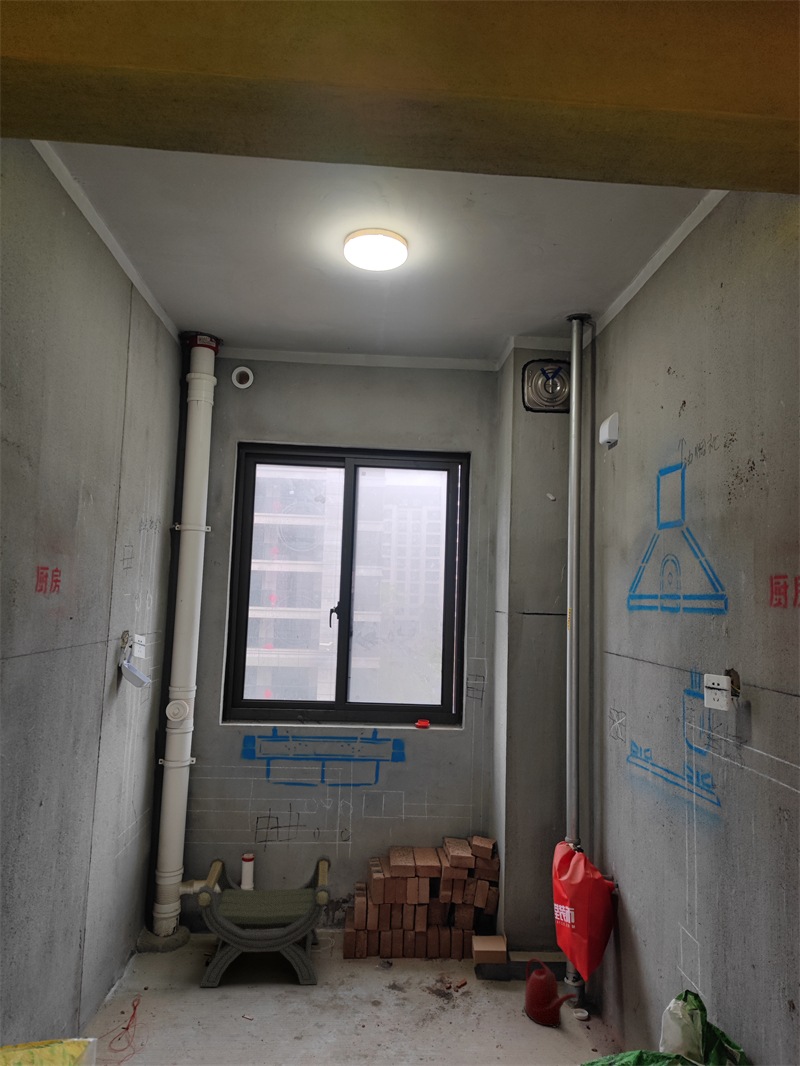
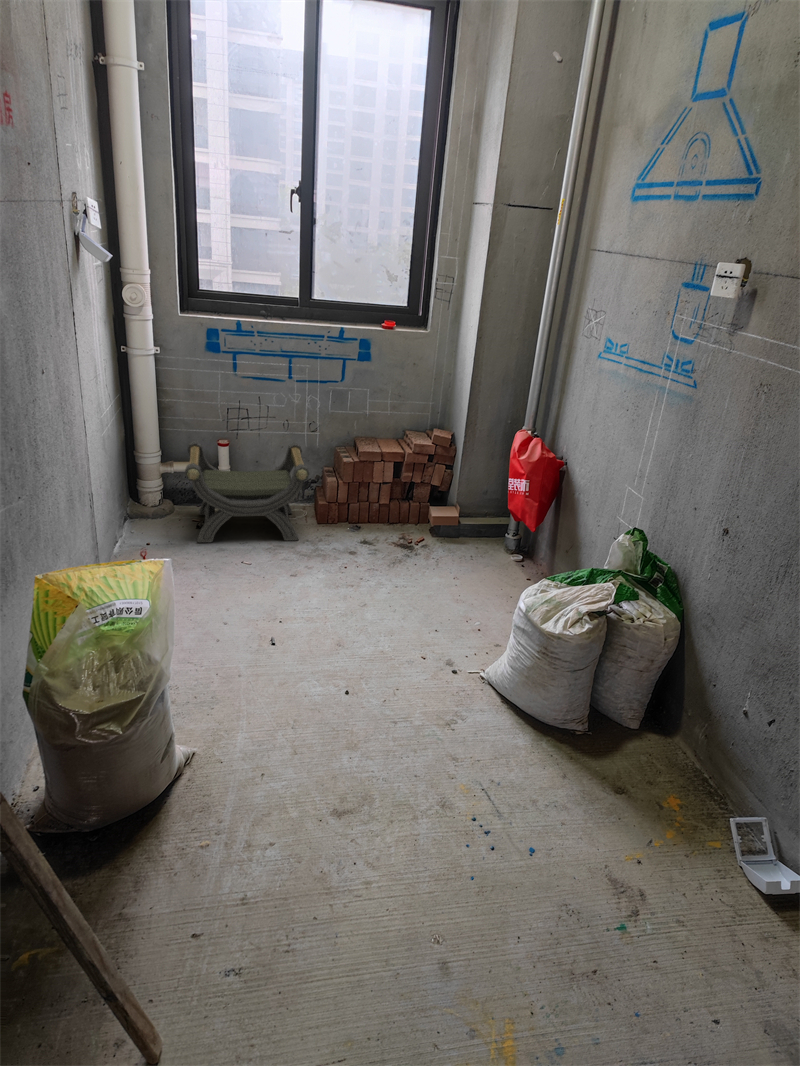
watering can: present [524,958,577,1027] -> none [471,519,519,565]

